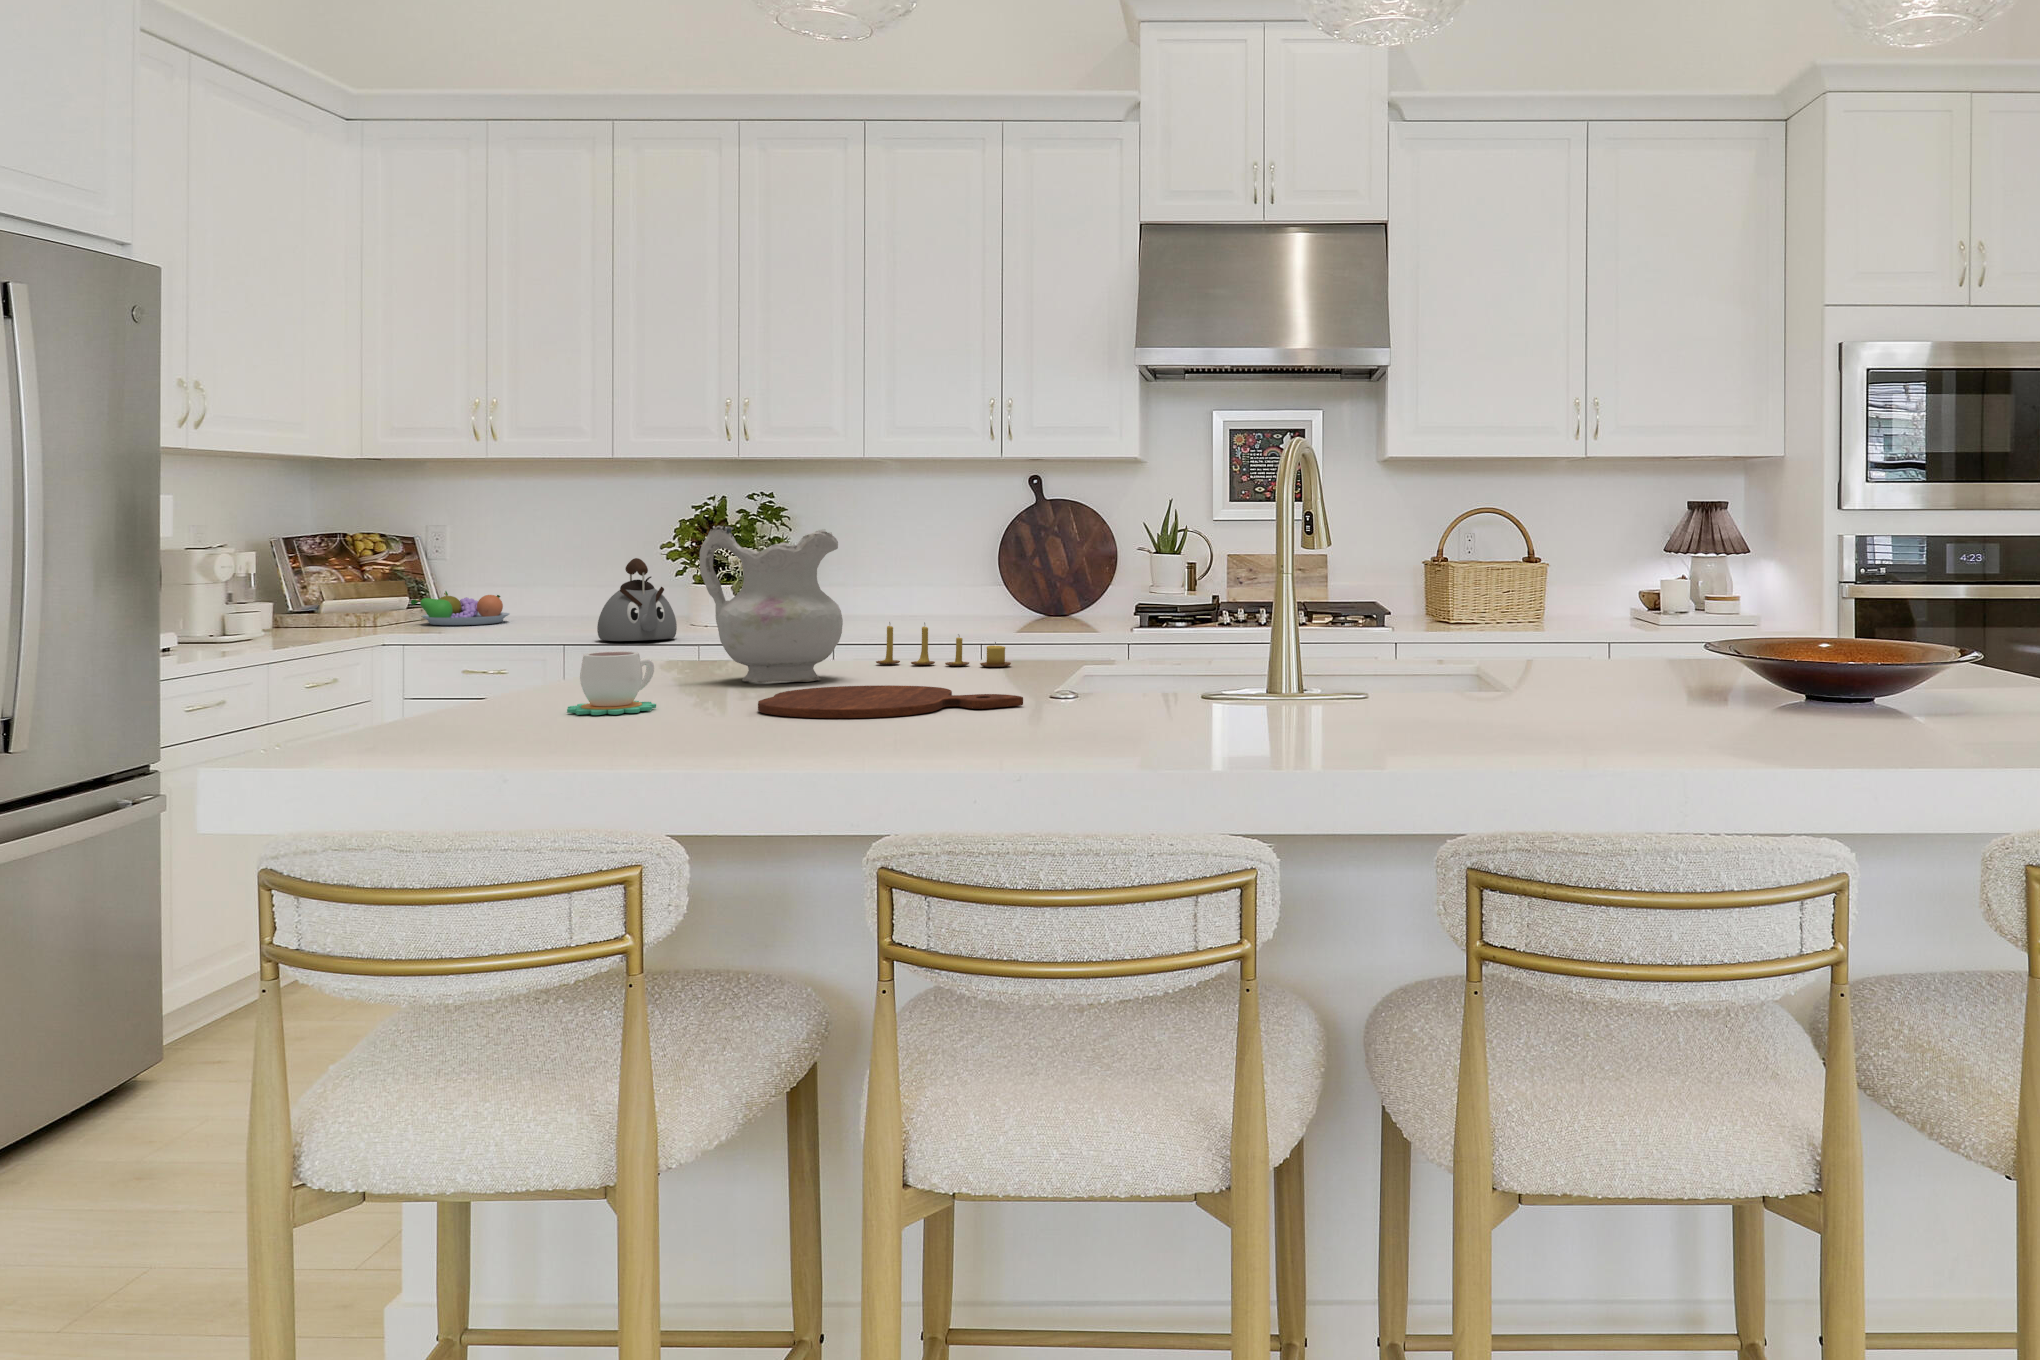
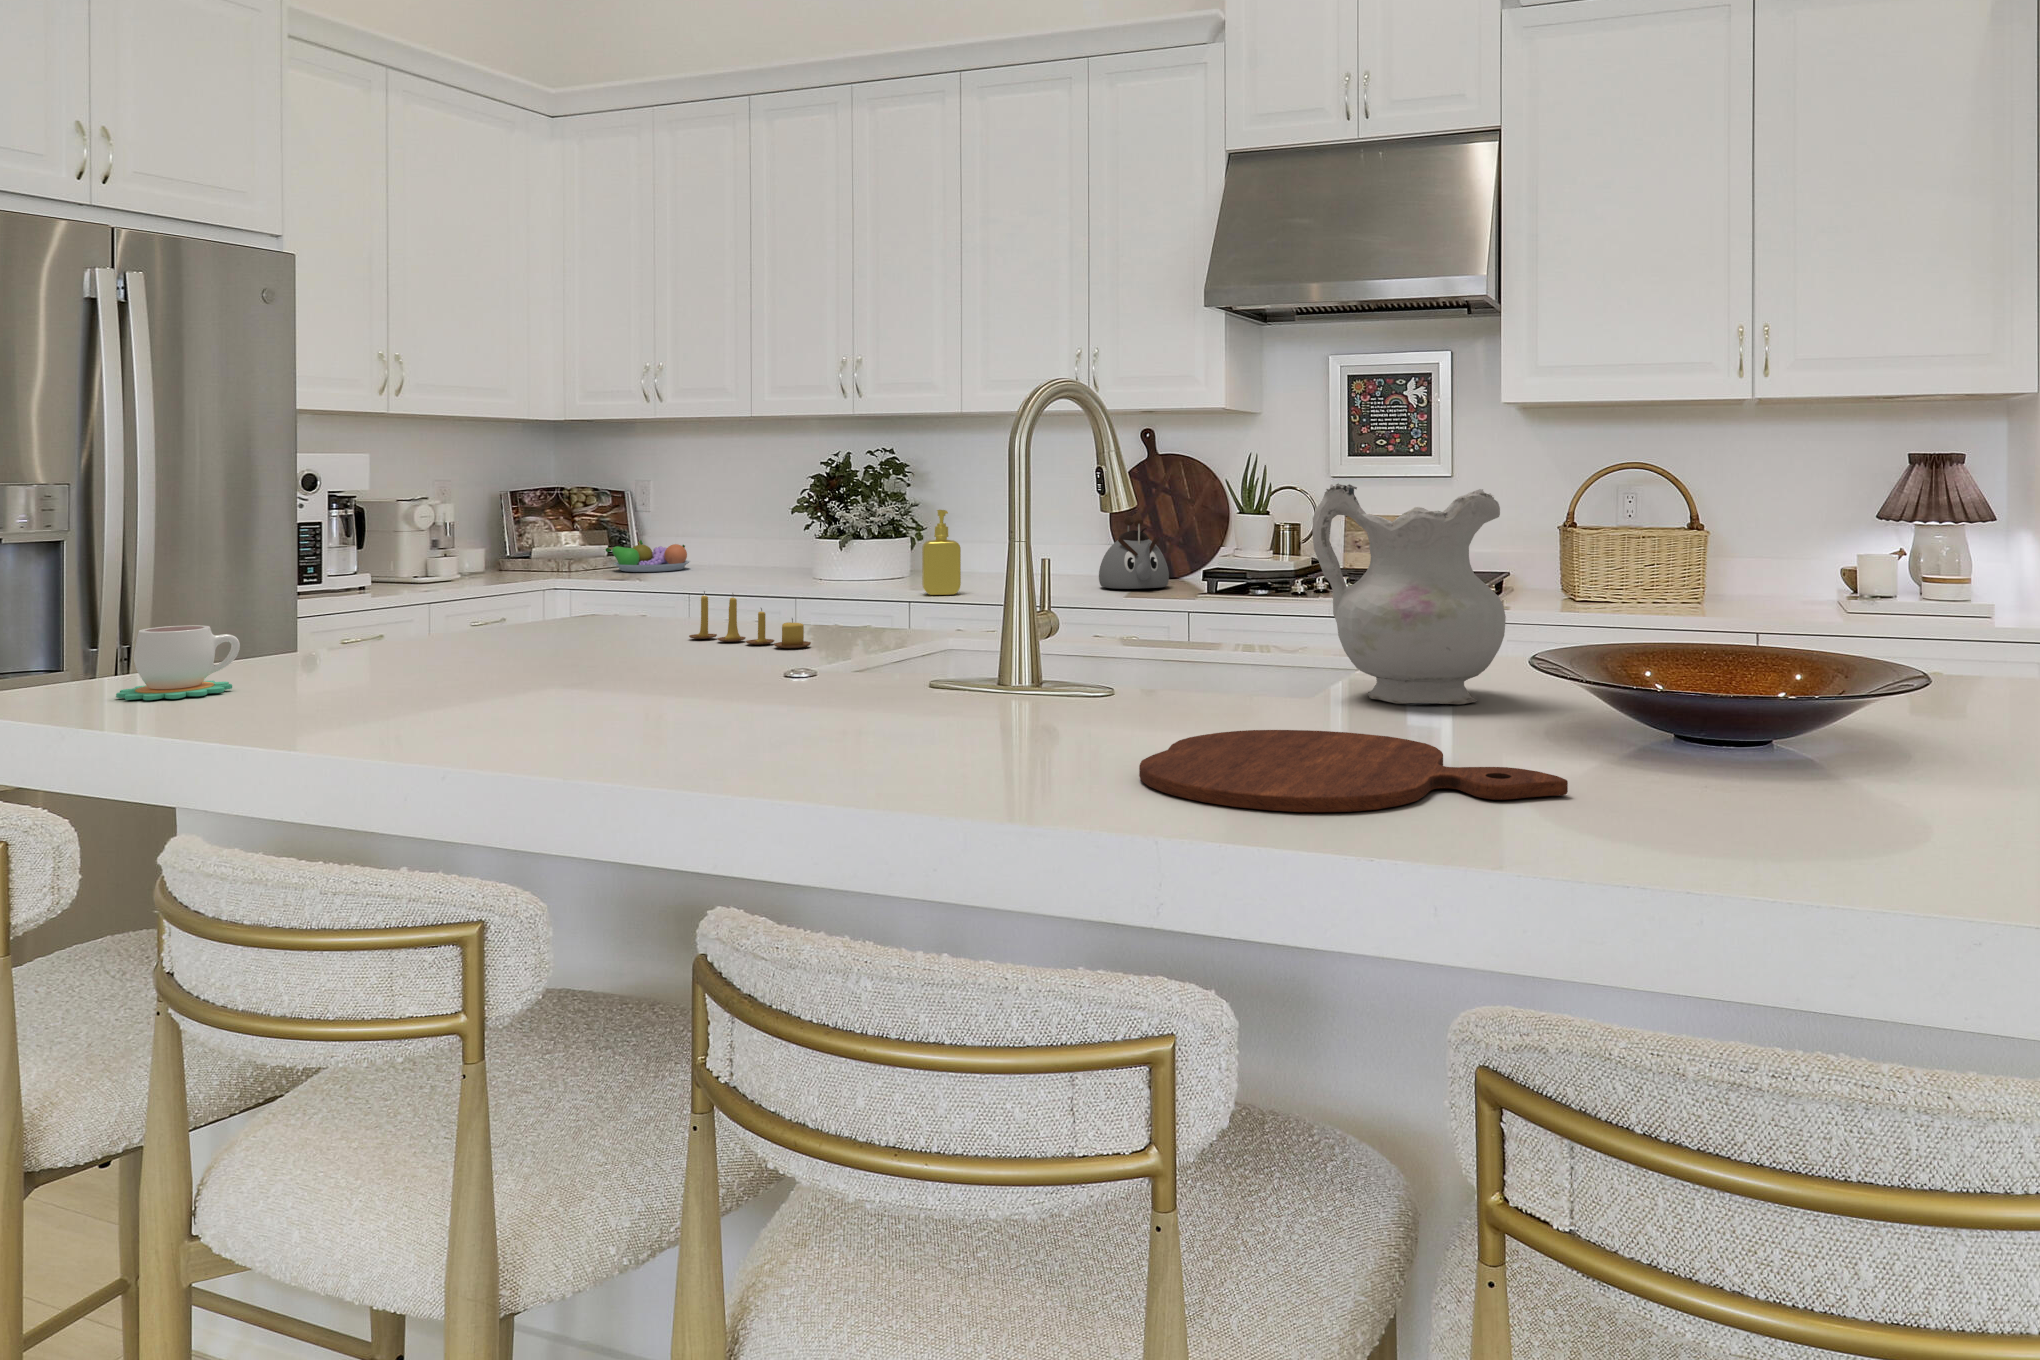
ceramic pitcher: present [700,525,843,683] -> present [1312,484,1506,704]
soap dispenser: none [849,553,890,637] -> present [922,510,961,595]
kettle: present [597,558,677,641] -> present [1099,513,1169,589]
cutting board: present [758,685,1023,718] -> present [1139,730,1568,812]

